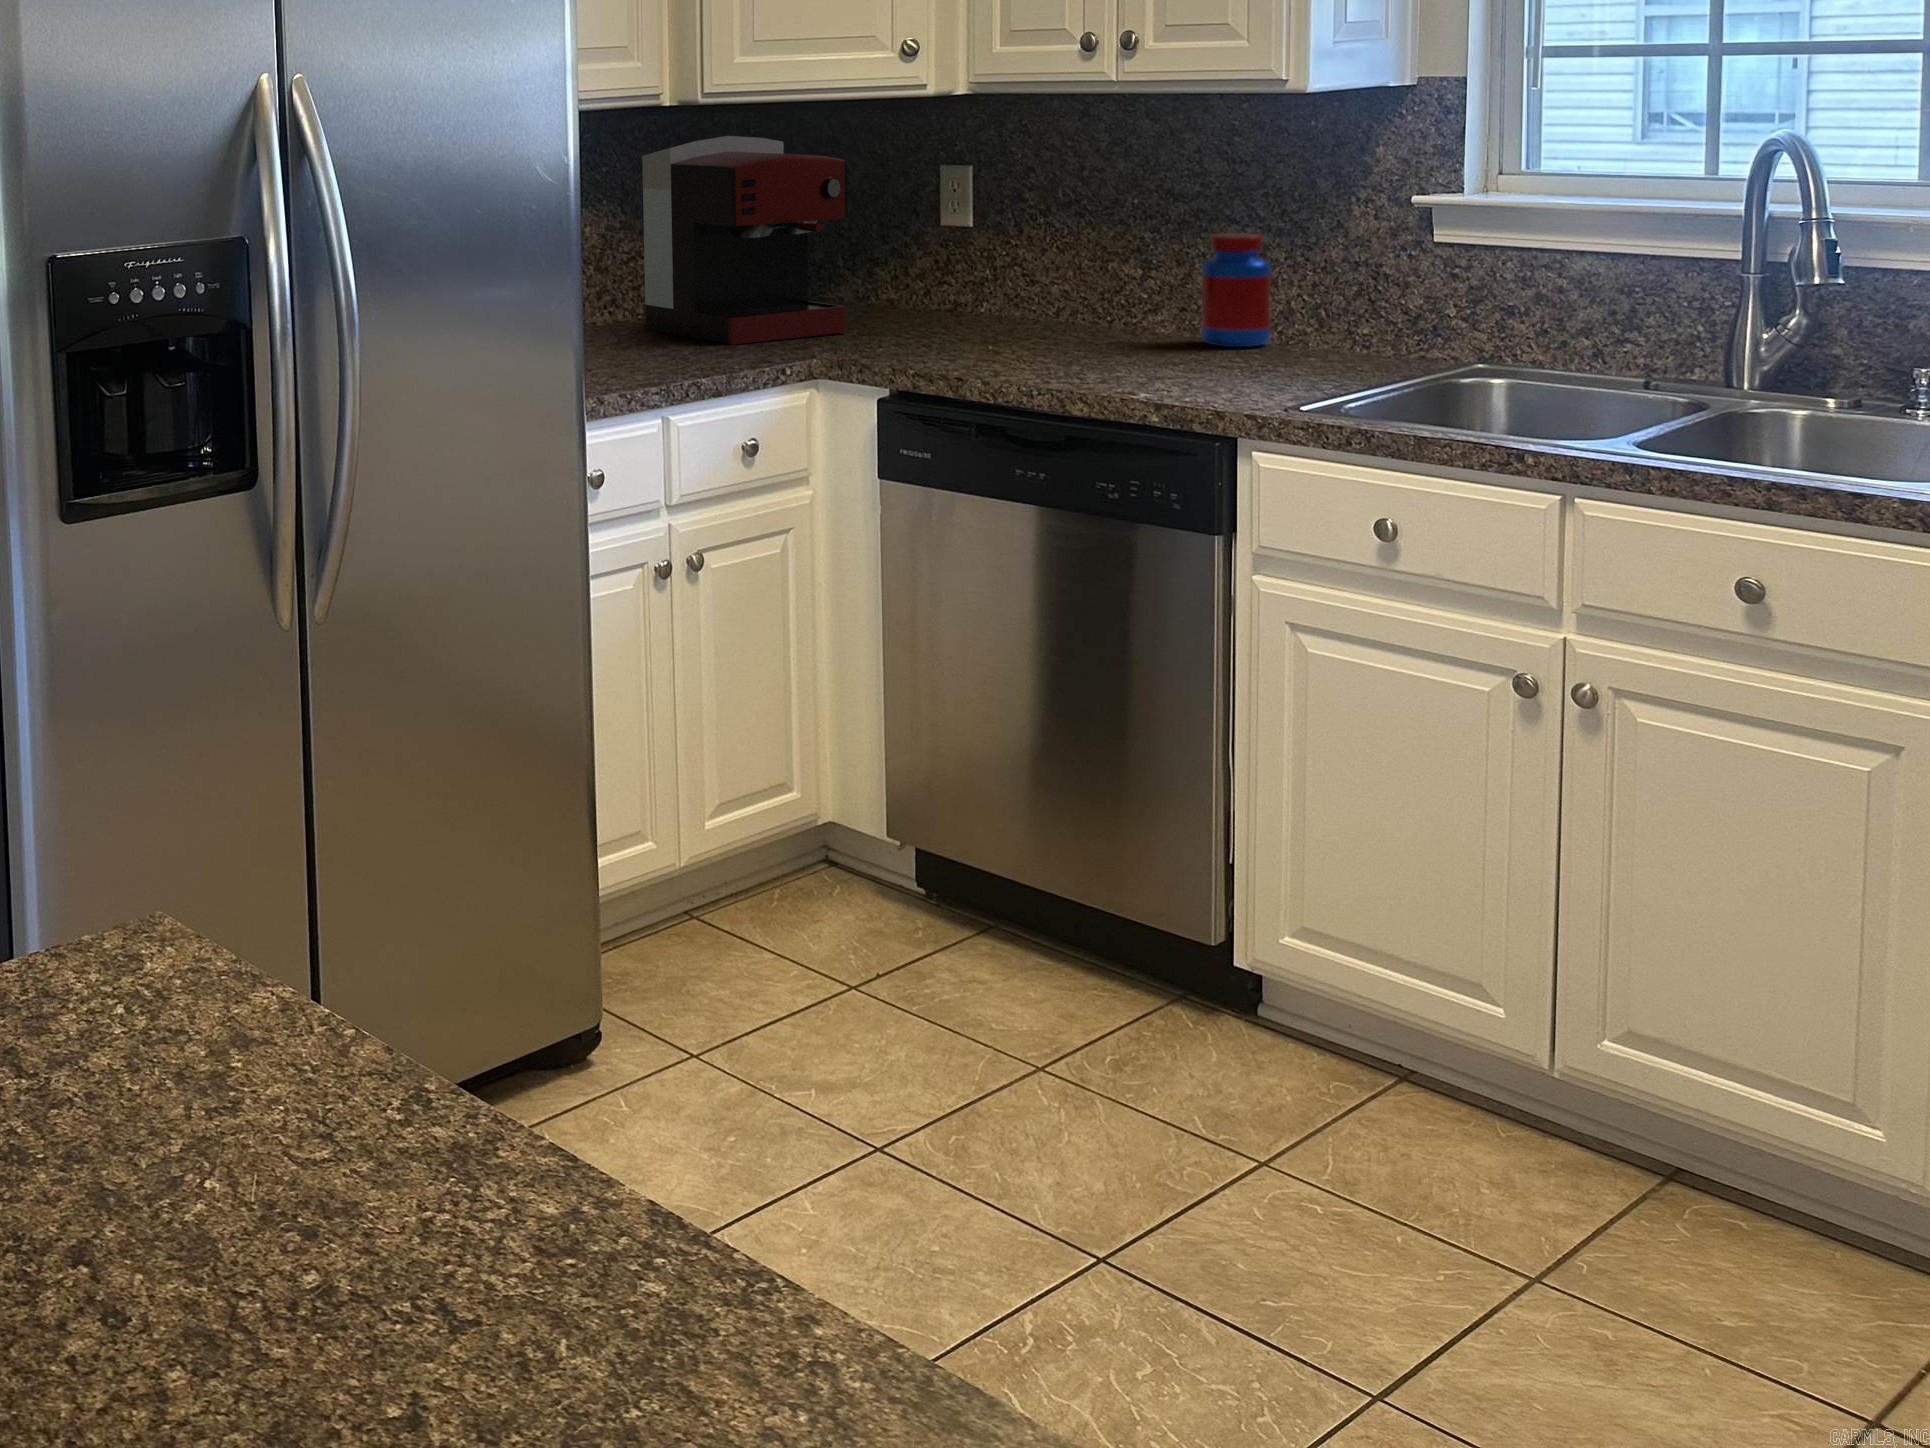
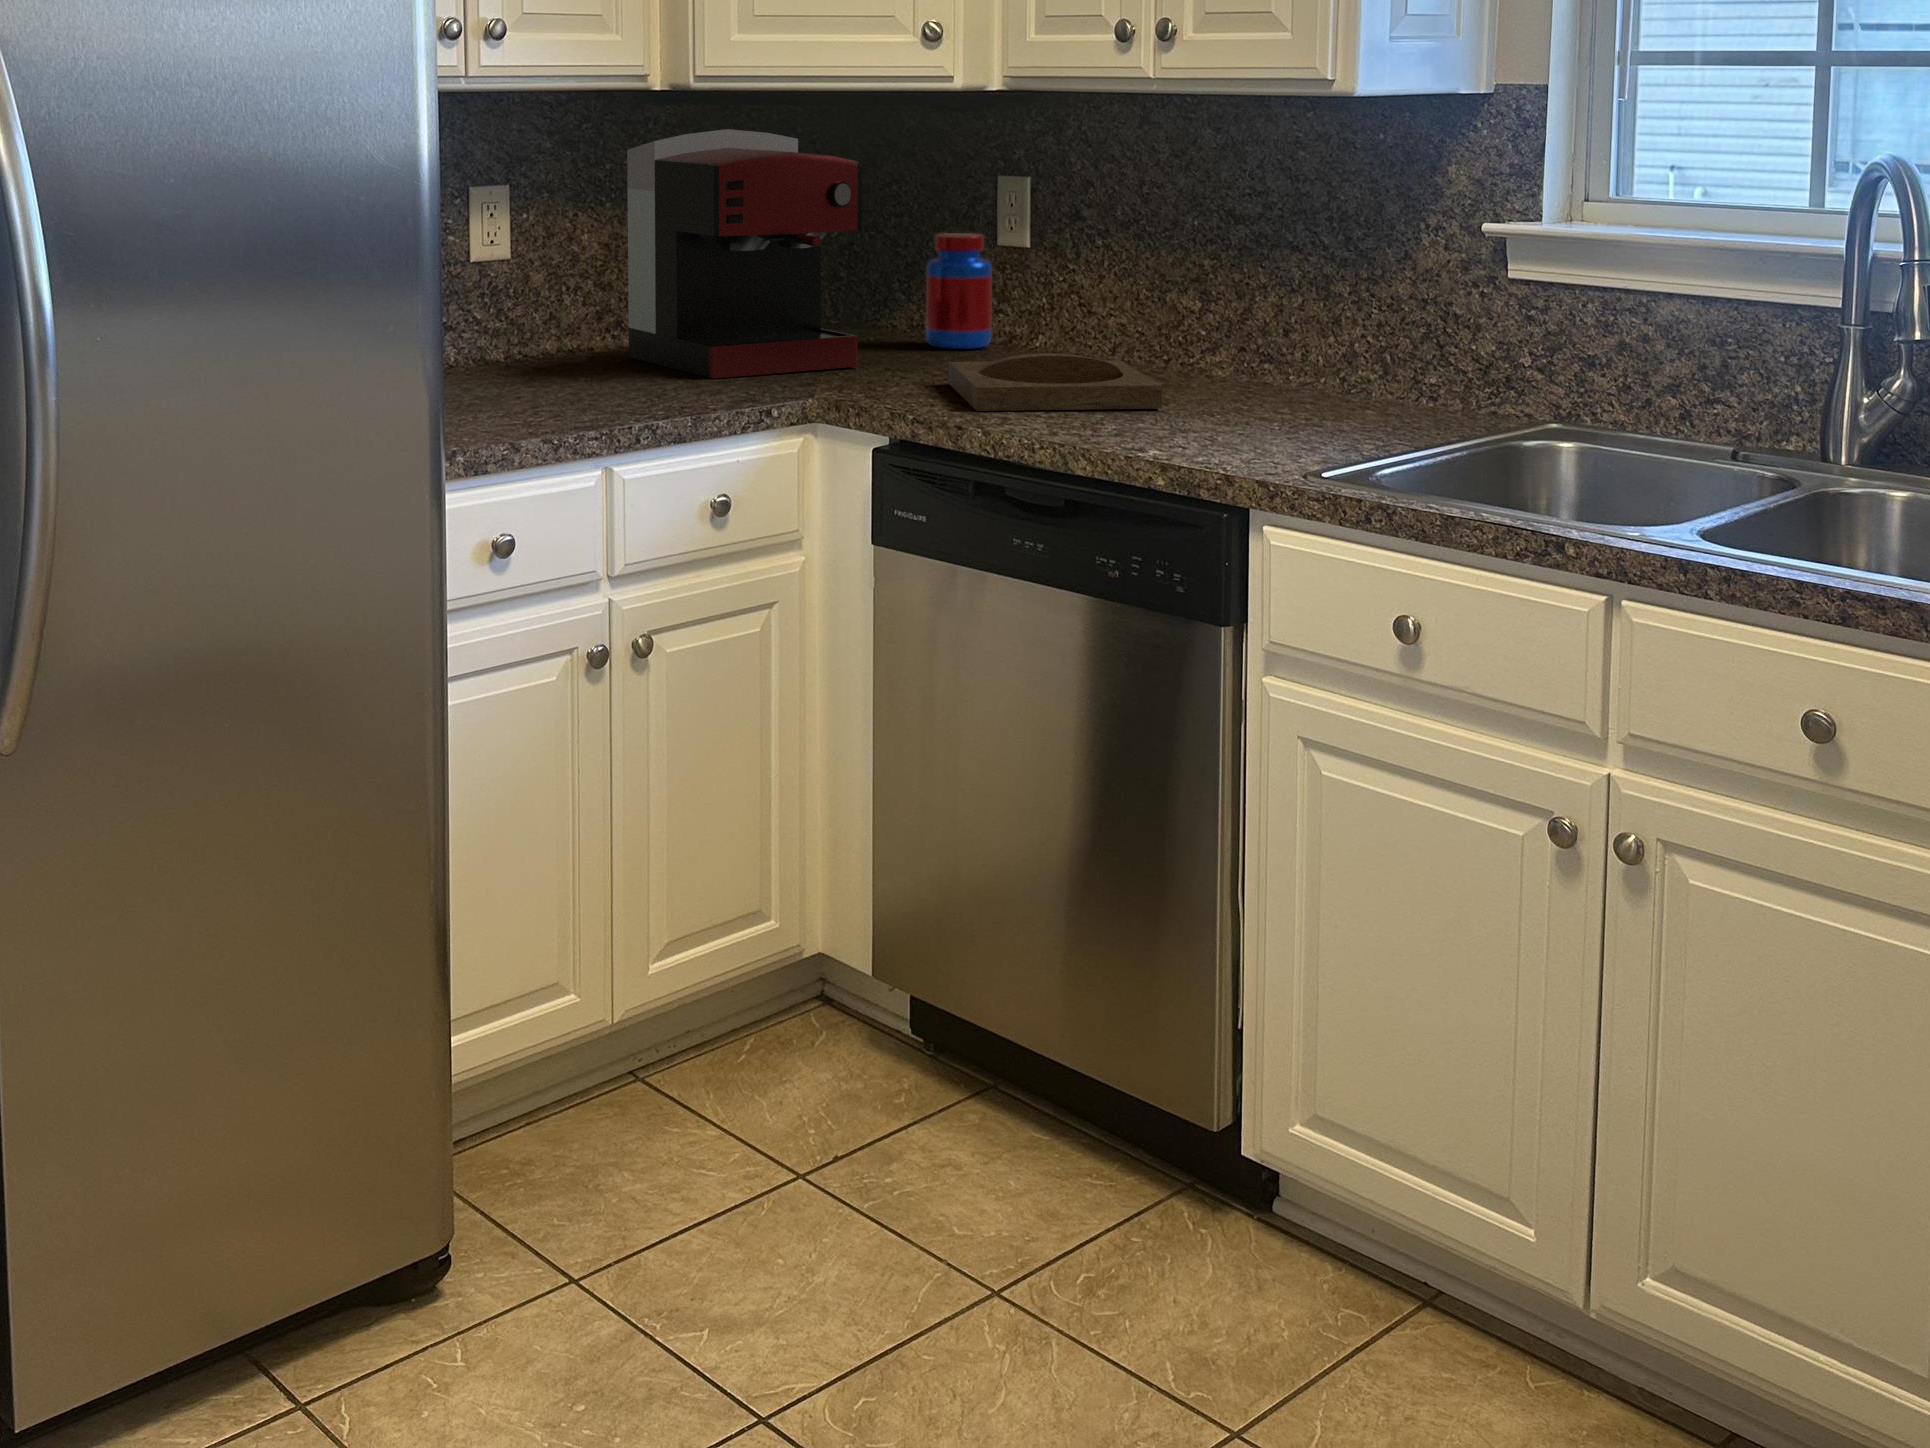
jar: present [1201,233,1271,347] -> present [926,233,992,349]
tray: none [933,317,1131,365] -> present [948,353,1162,411]

